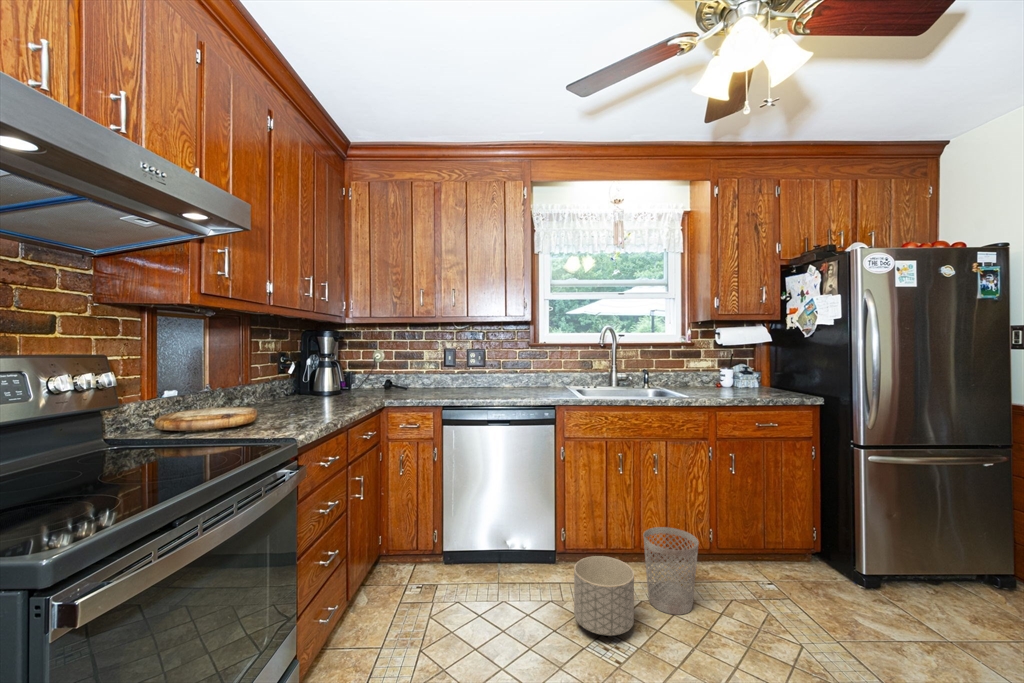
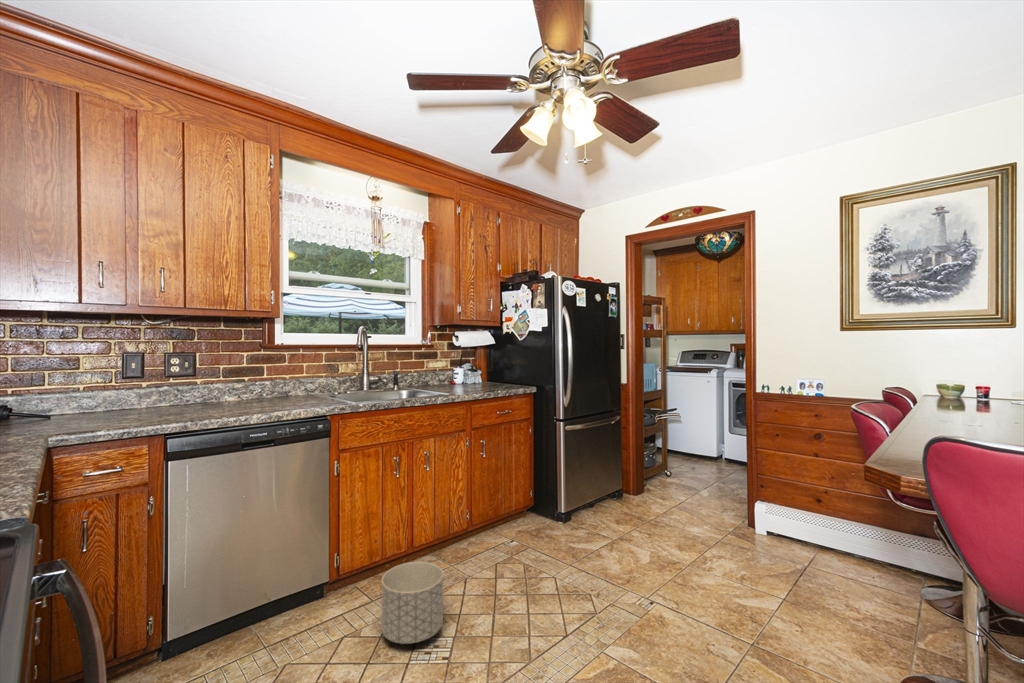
wastebasket: present [643,527,698,615] -> none [430,517,479,597]

